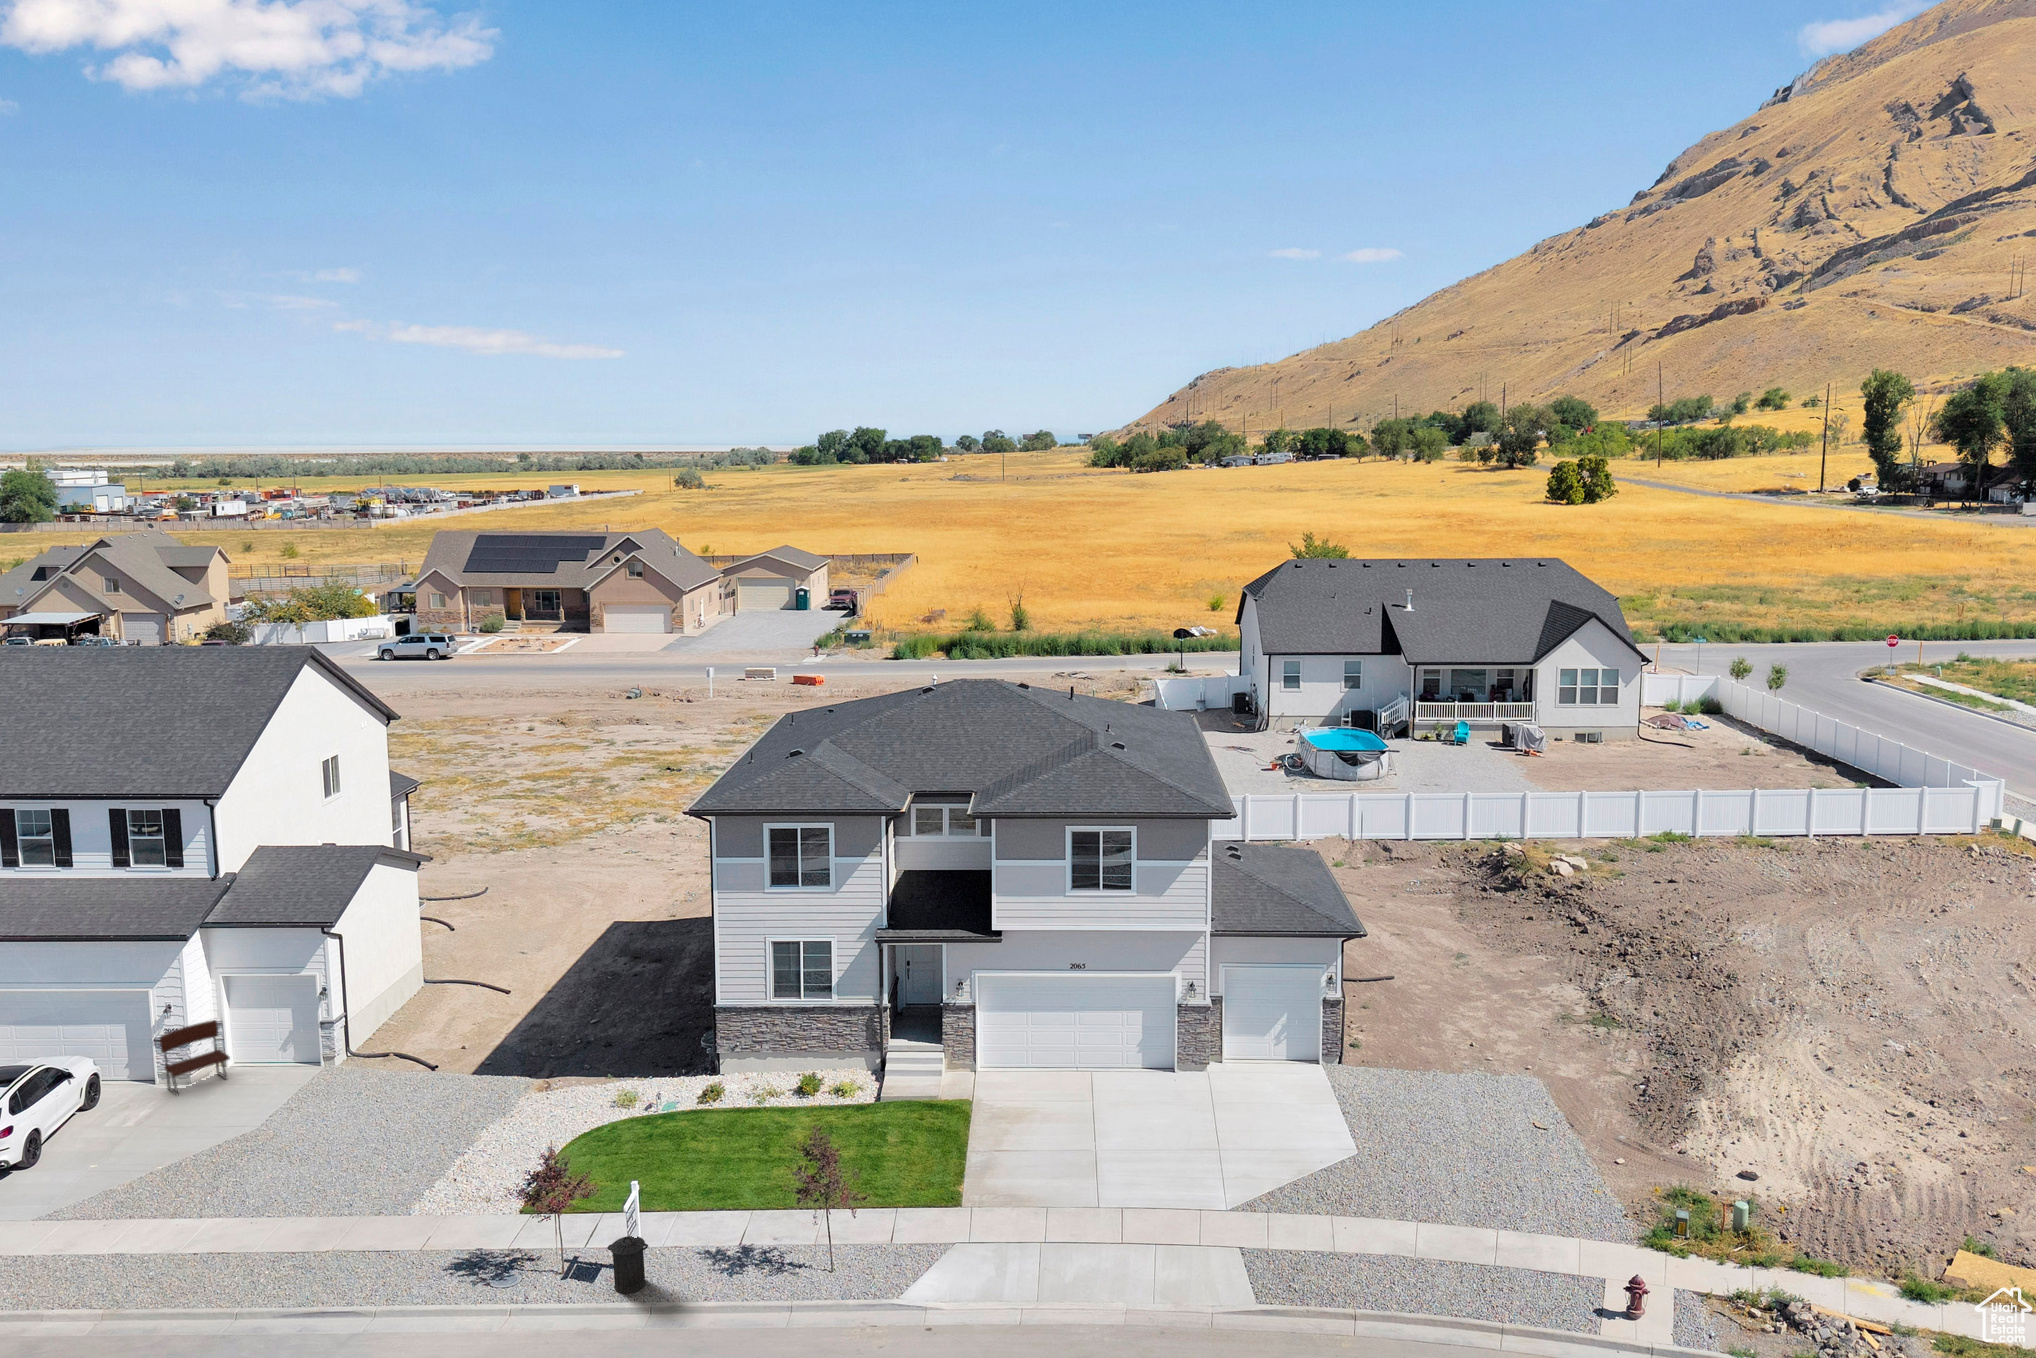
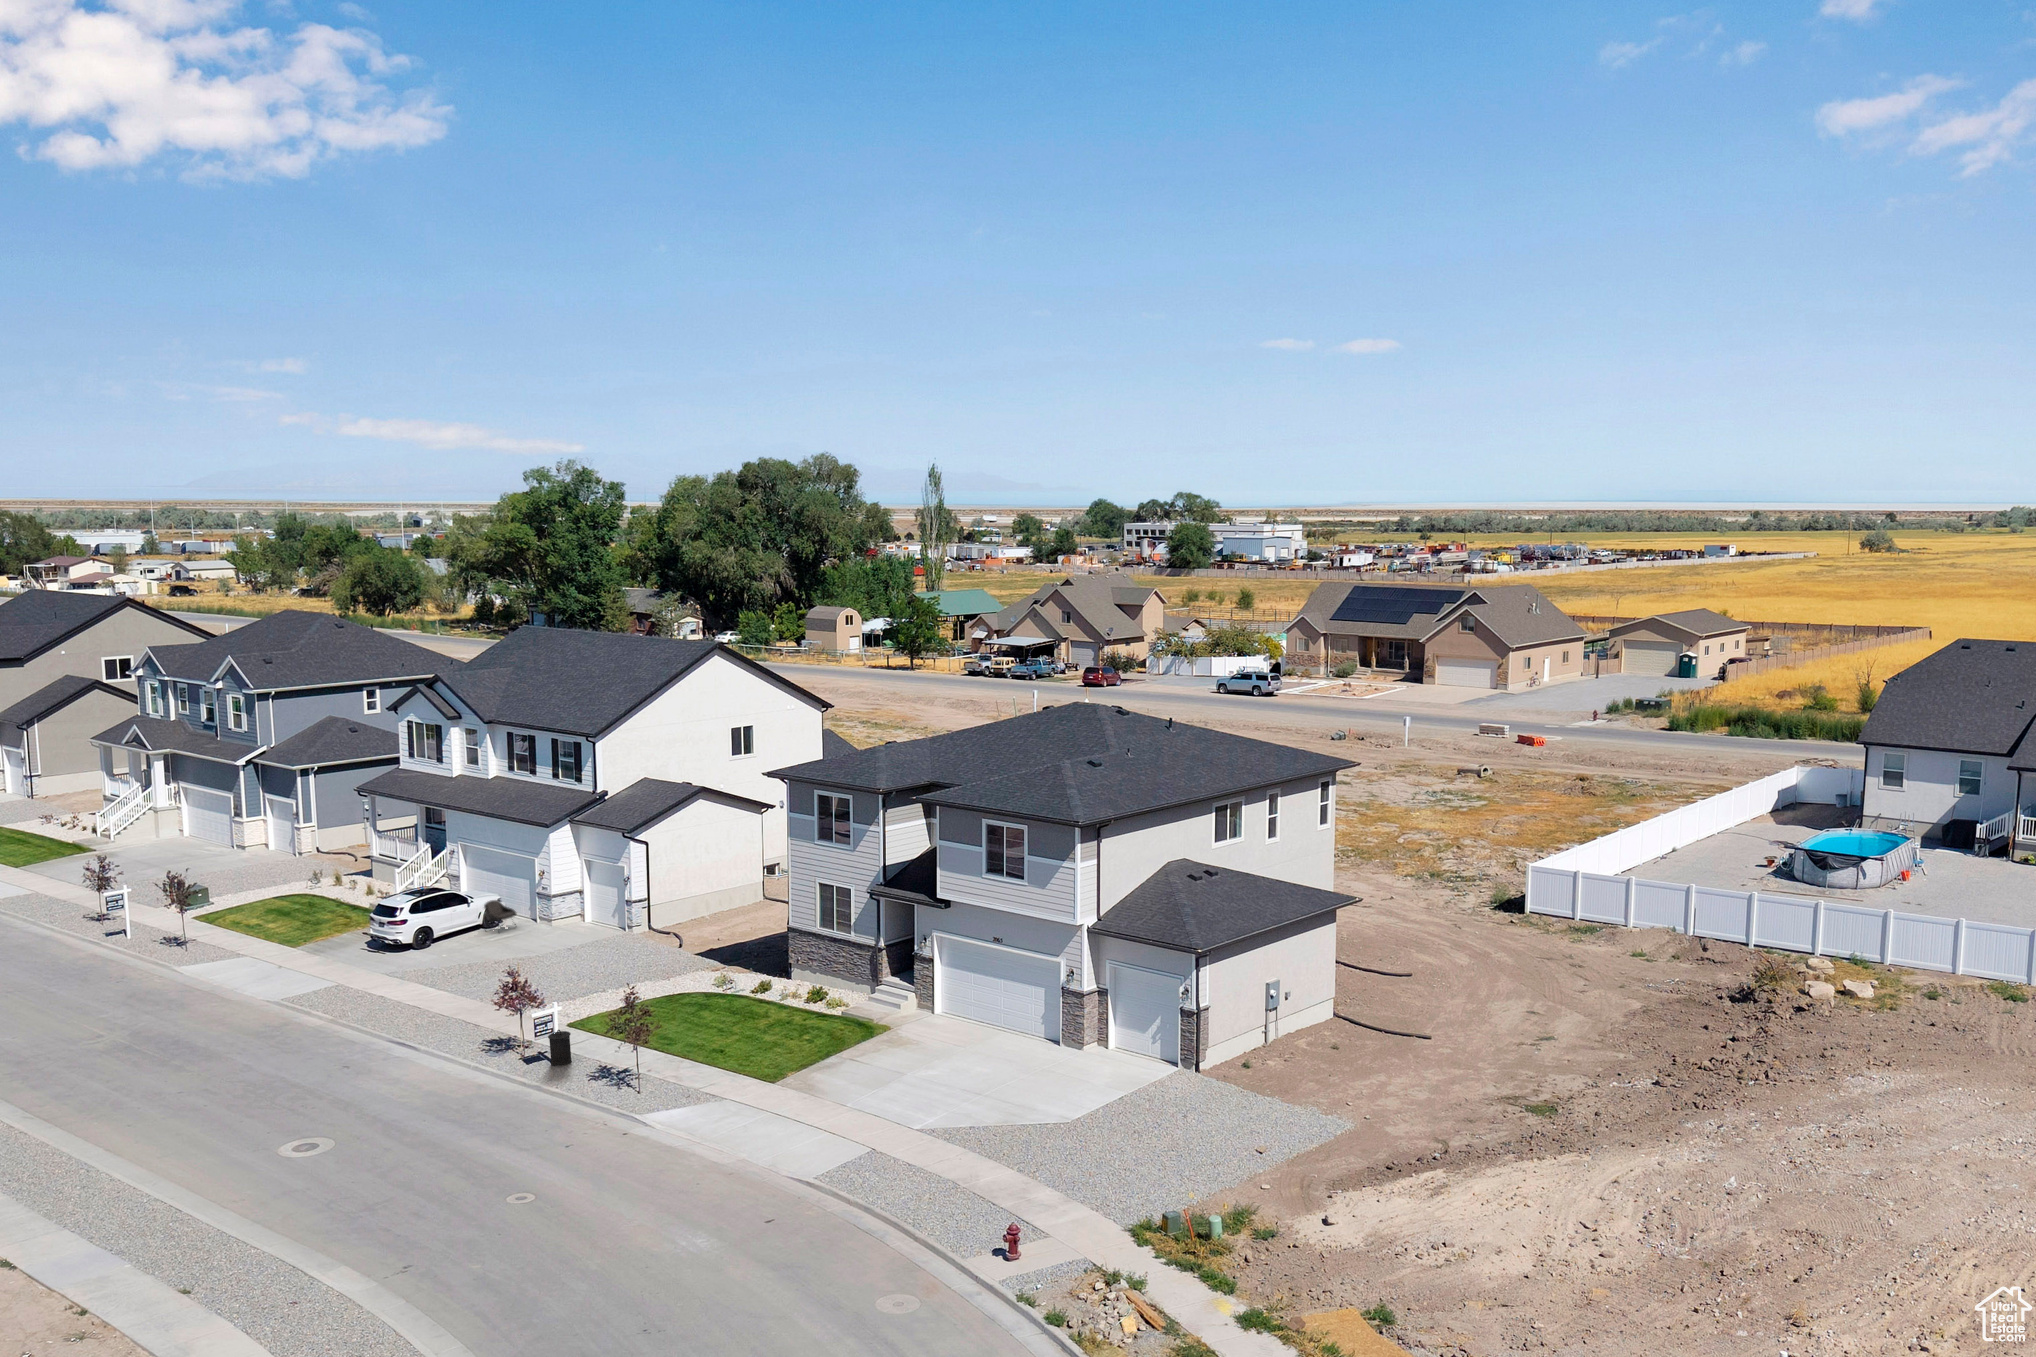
bench: present [160,1020,230,1095] -> none [540,885,576,927]
lounge chair: none [68,1073,128,1129] -> present [484,900,516,931]

